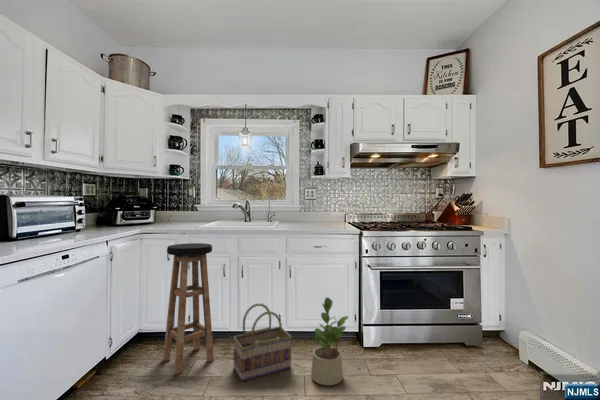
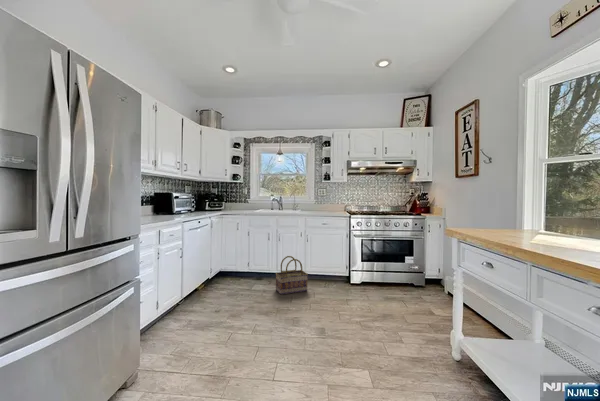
bar stool: present [163,243,214,374] -> none [237,222,265,291]
potted plant: present [311,298,348,385] -> none [318,252,340,297]

